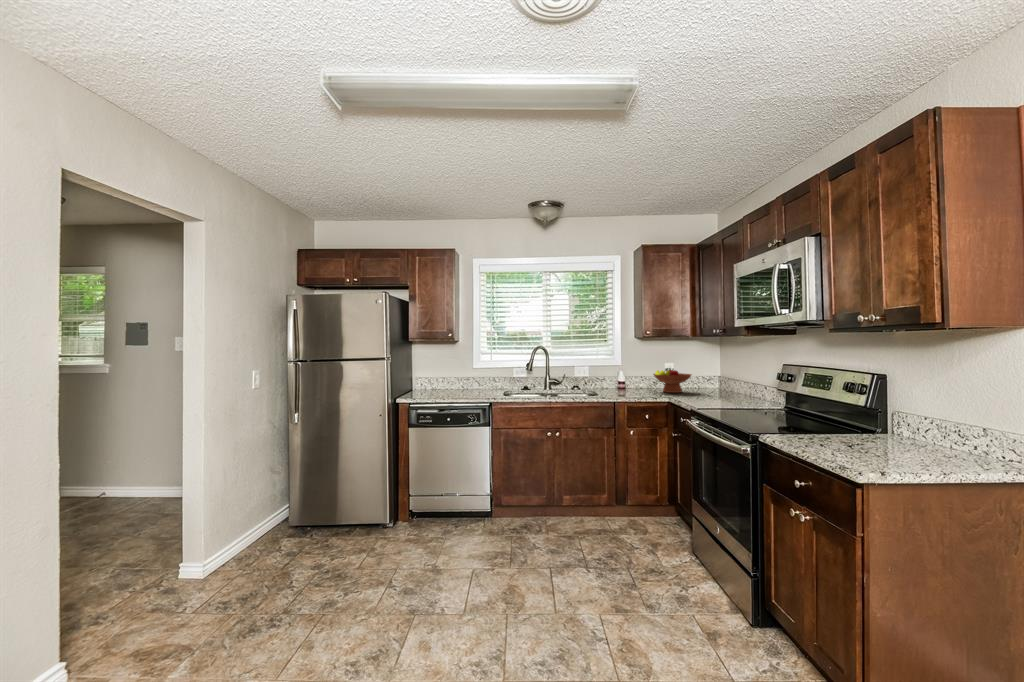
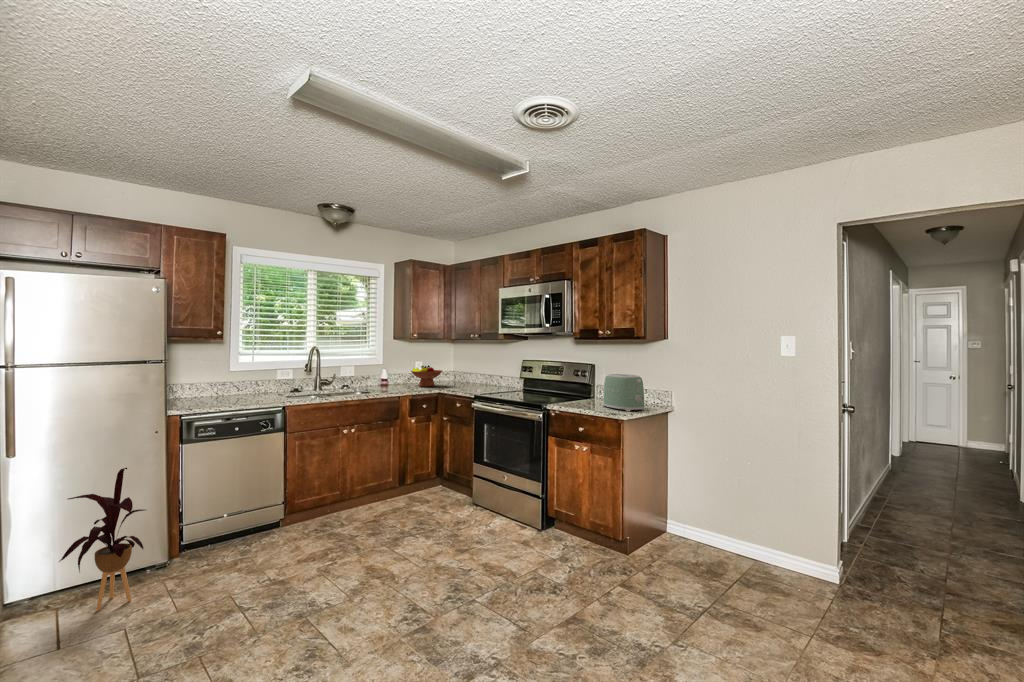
toaster: none [870,392,955,468] -> present [603,374,645,411]
house plant: none [297,442,358,550] -> present [59,468,145,611]

